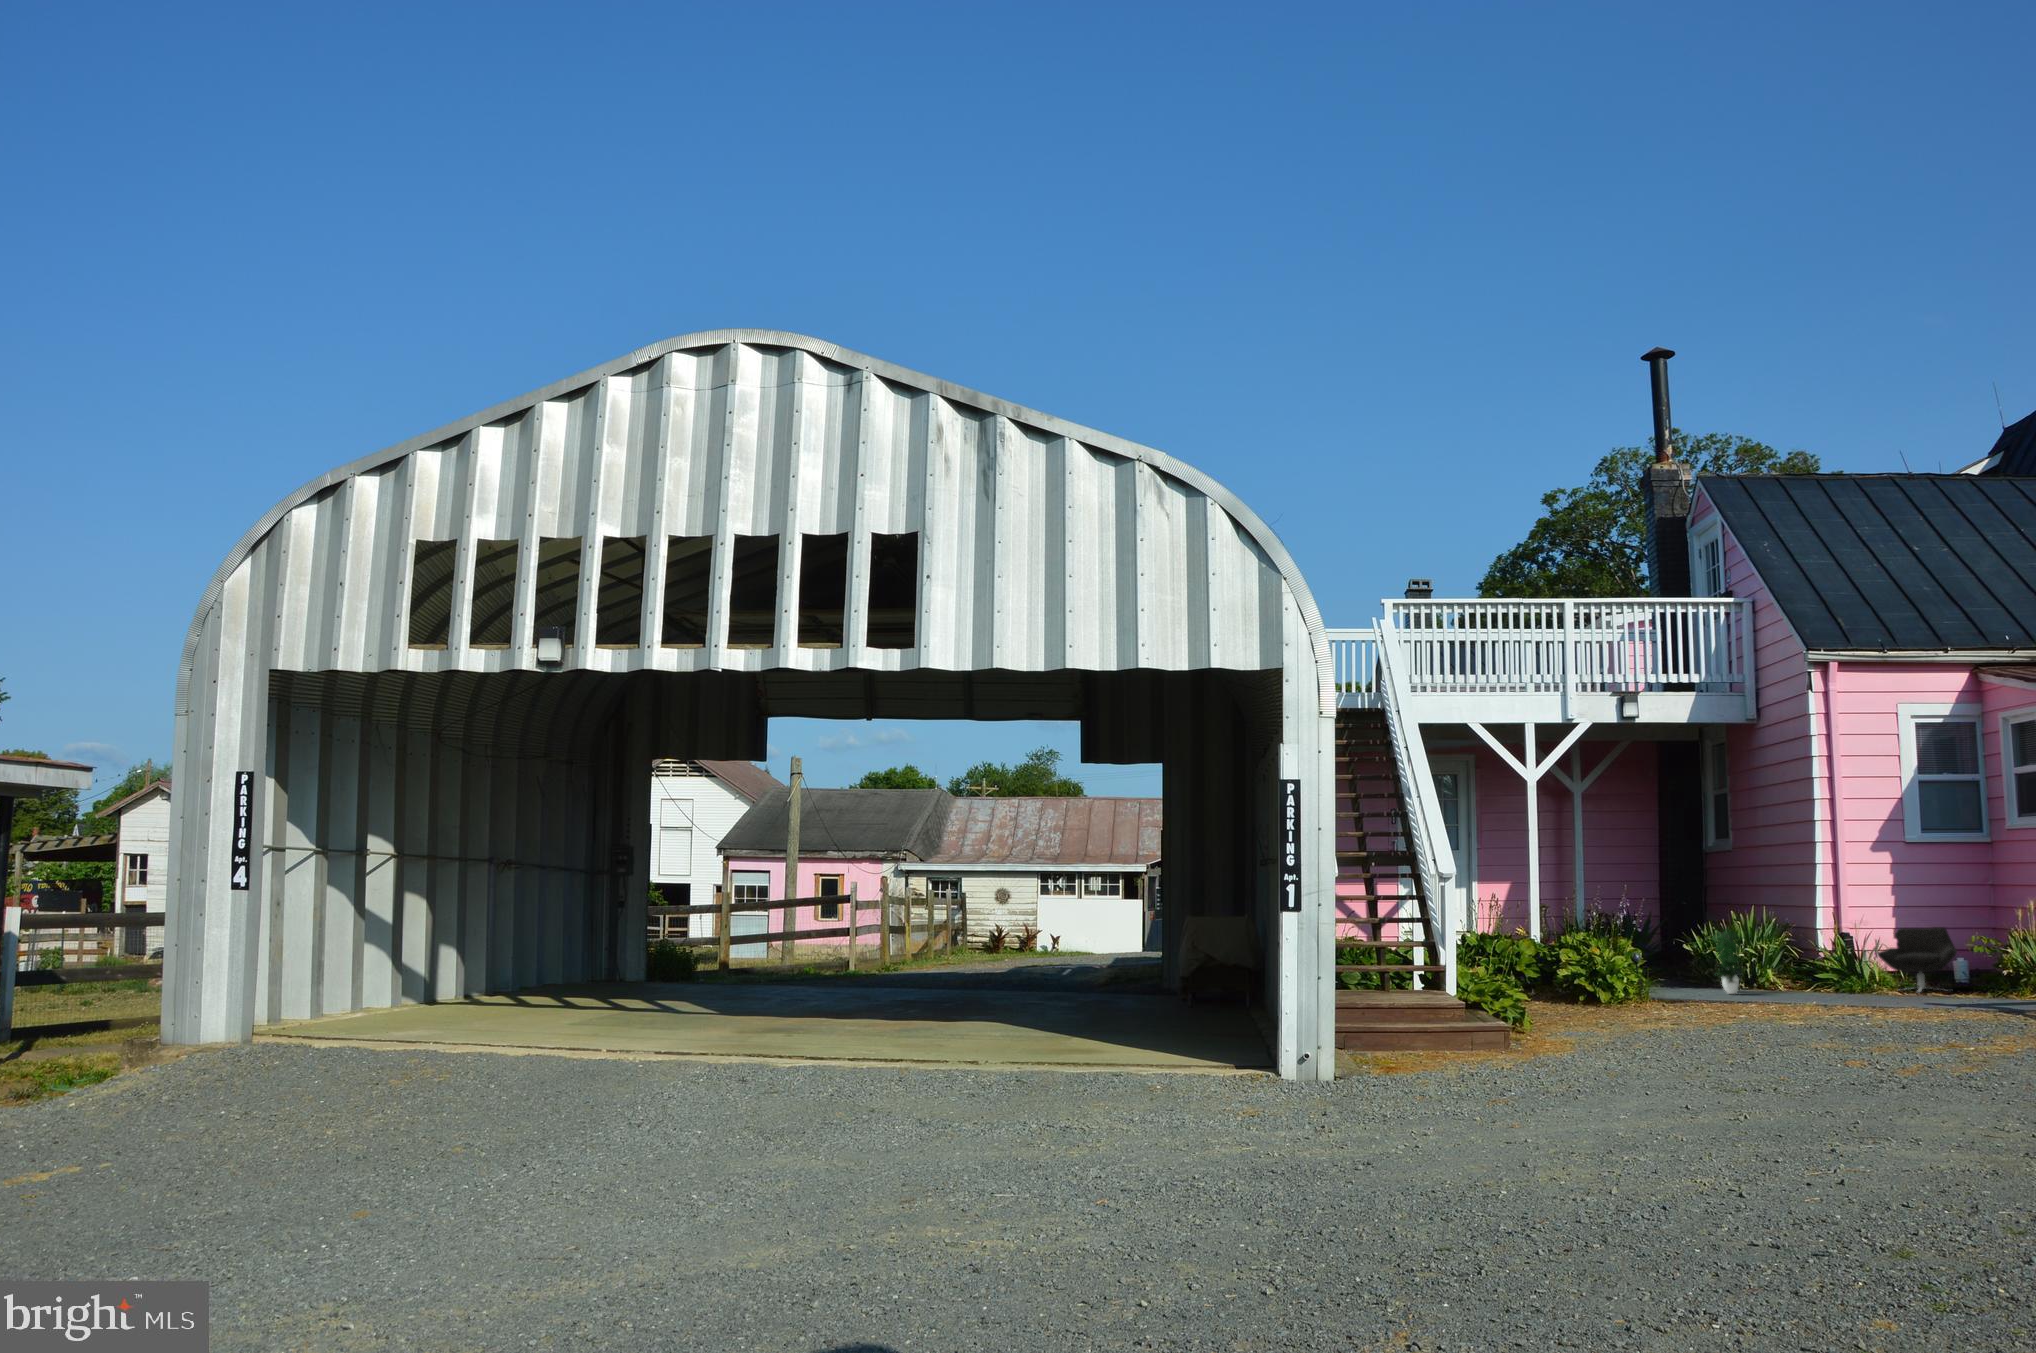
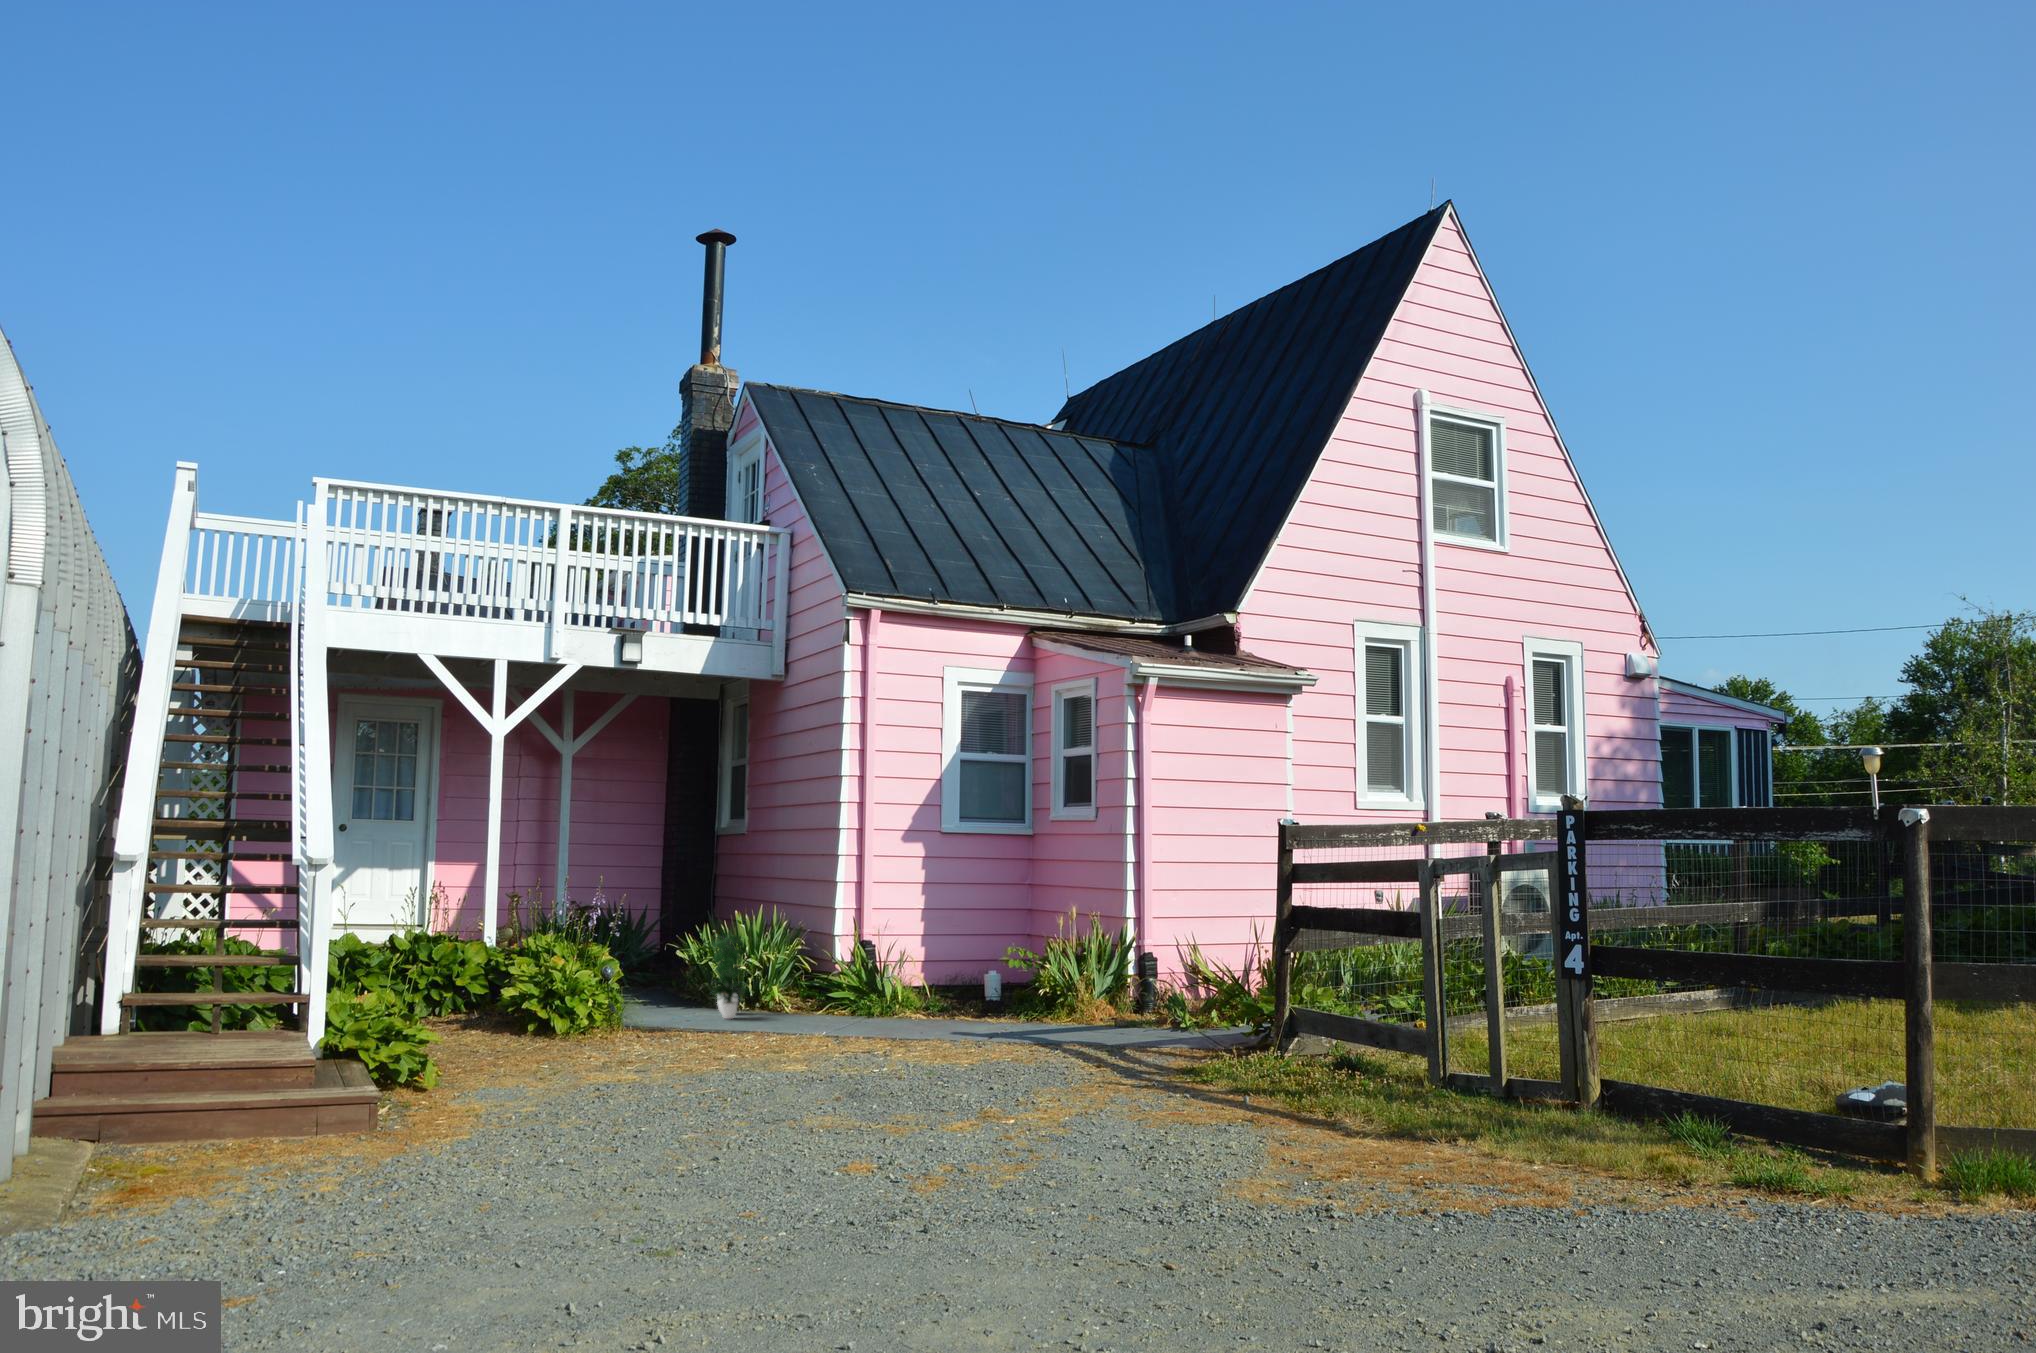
lounge chair: present [1878,927,1957,992] -> none [903,932,990,1014]

